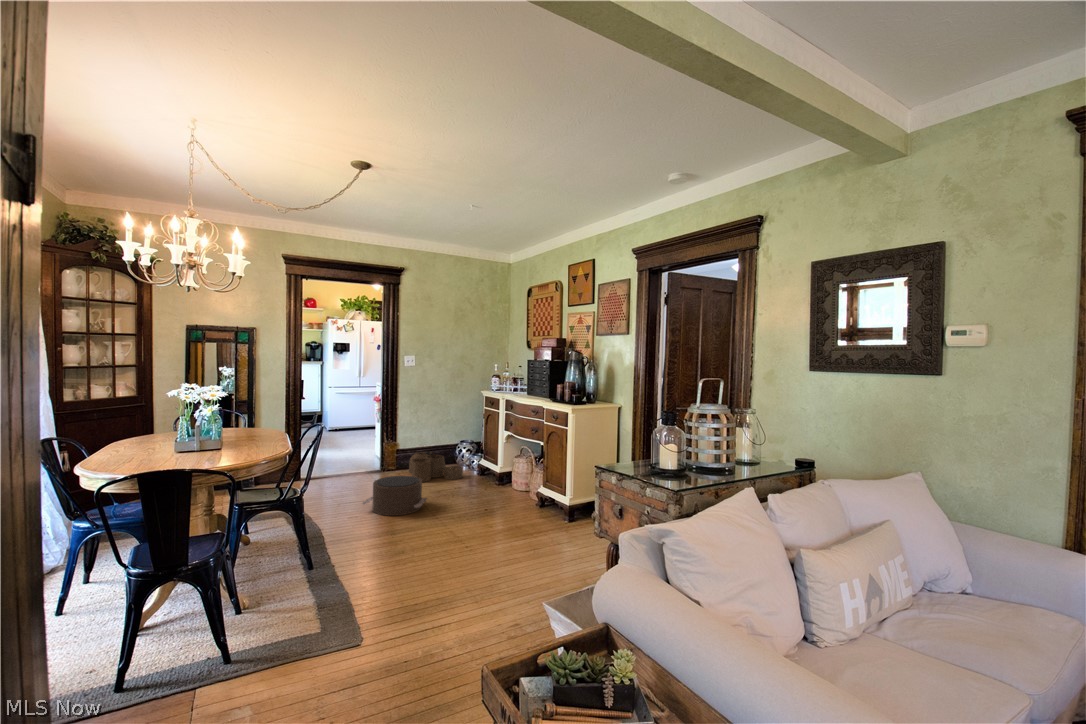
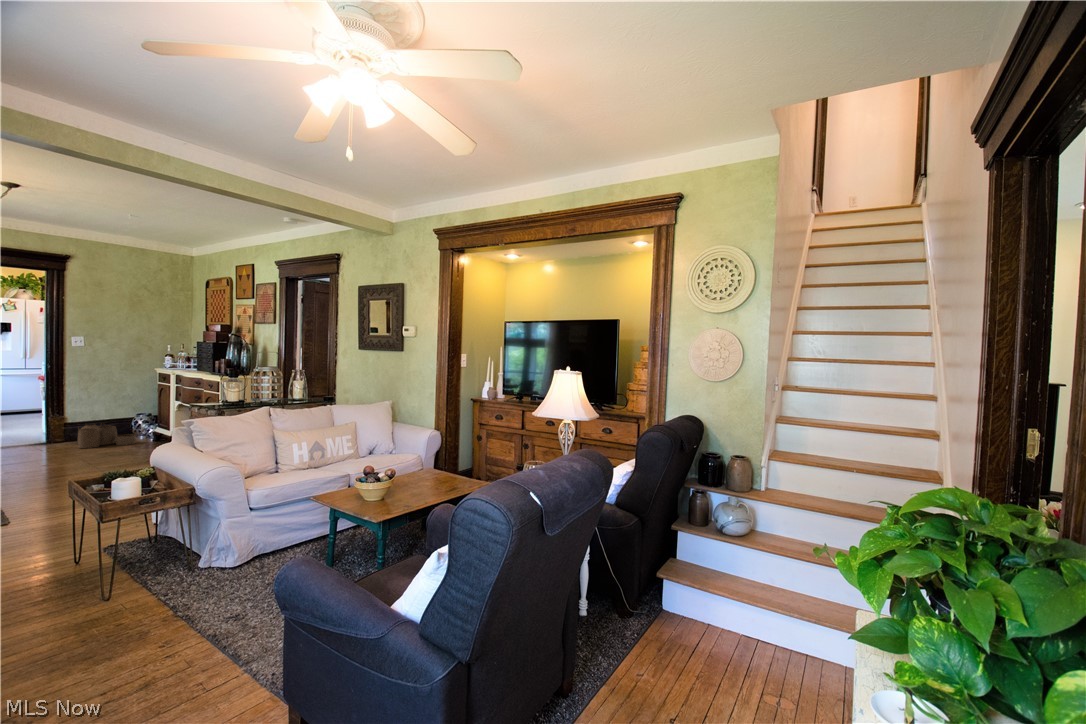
pouf: present [362,476,427,516] -> none [15,438,88,468]

